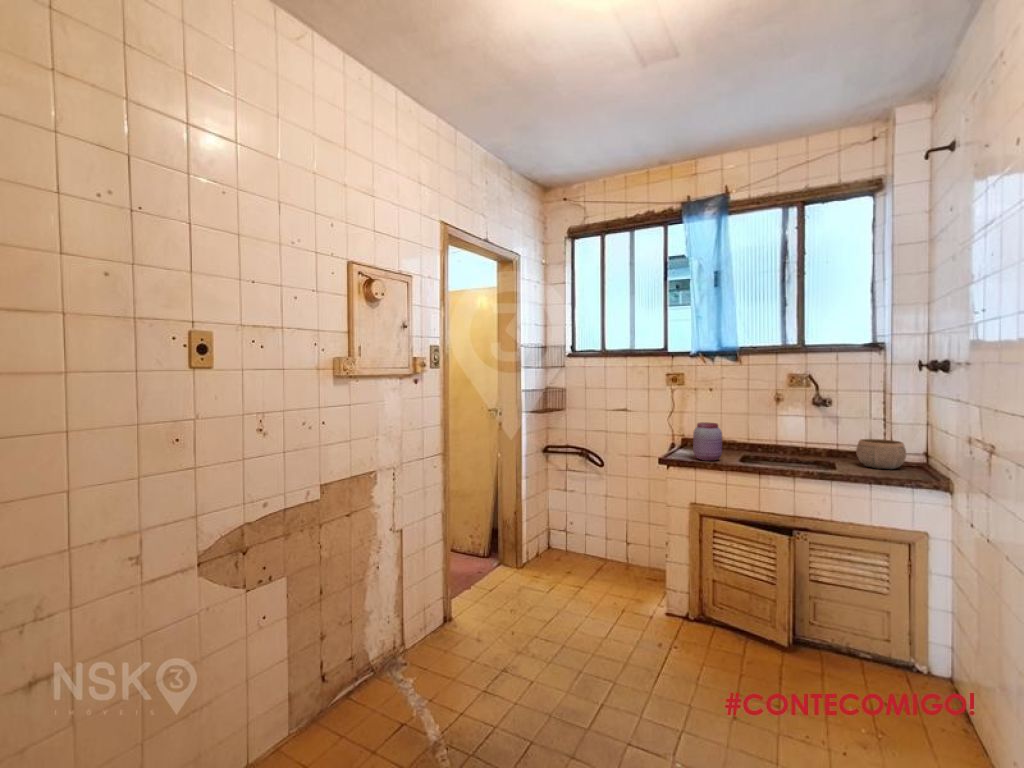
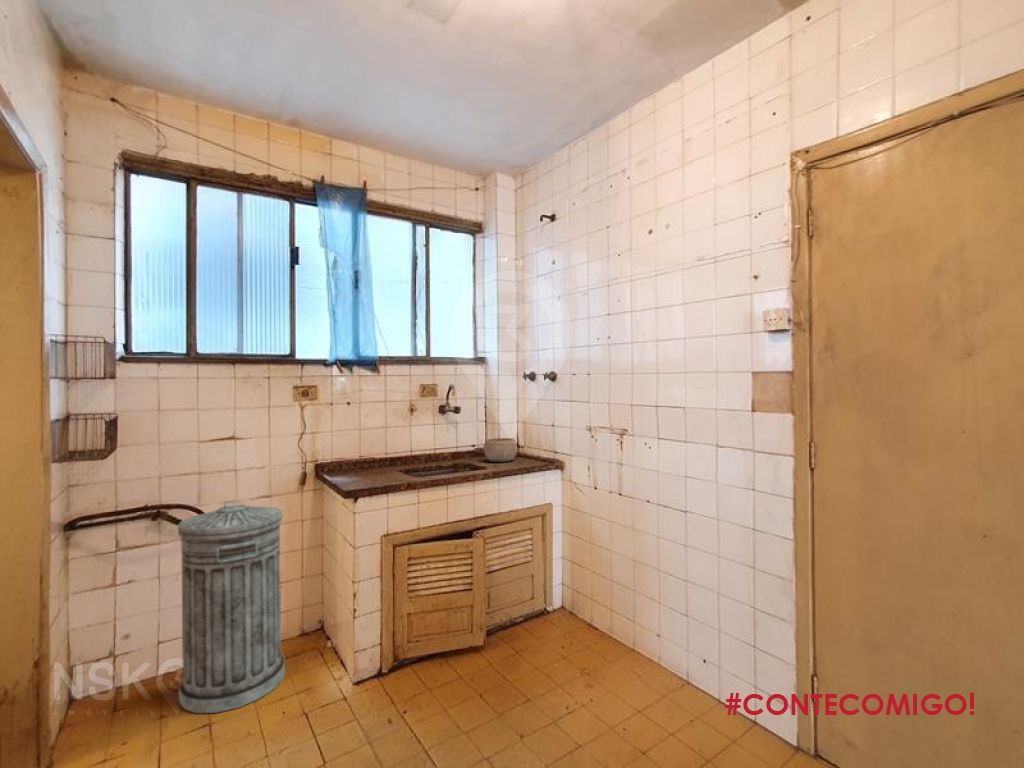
jar: present [693,422,722,461] -> none [366,438,398,482]
trash can: none [576,453,640,589] -> present [178,500,285,713]

